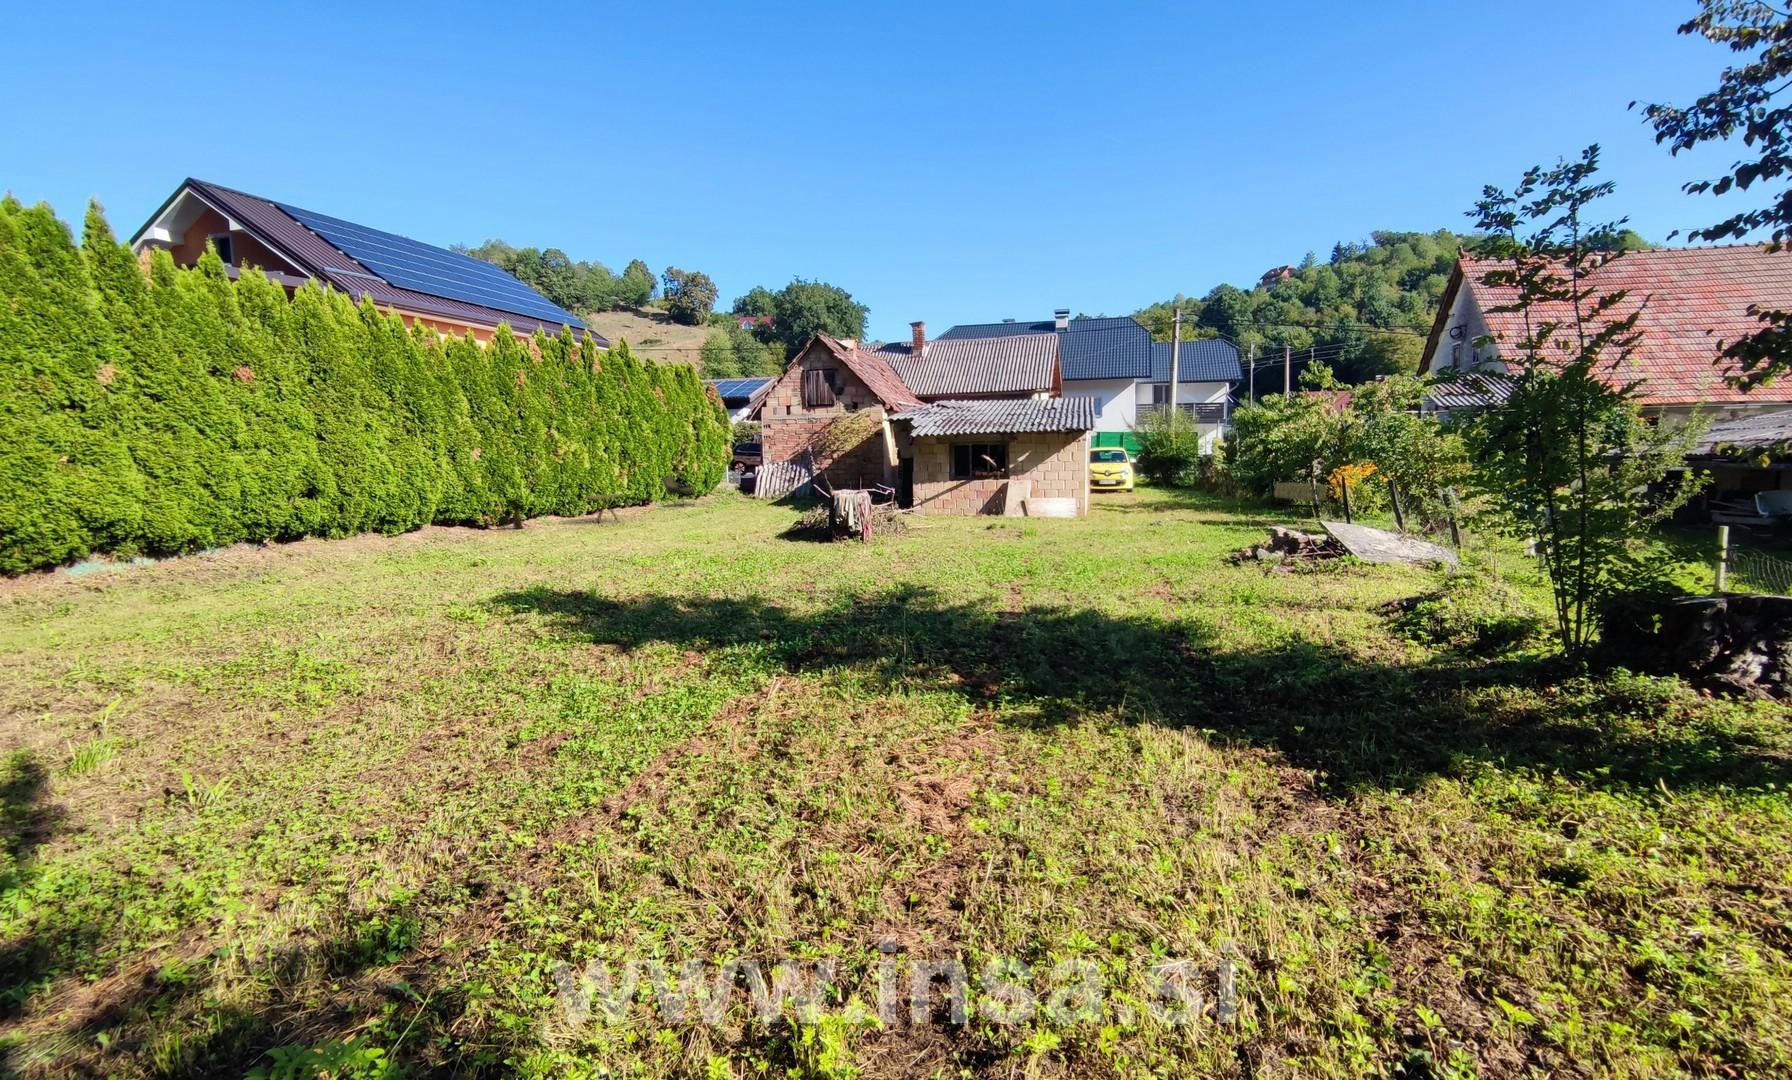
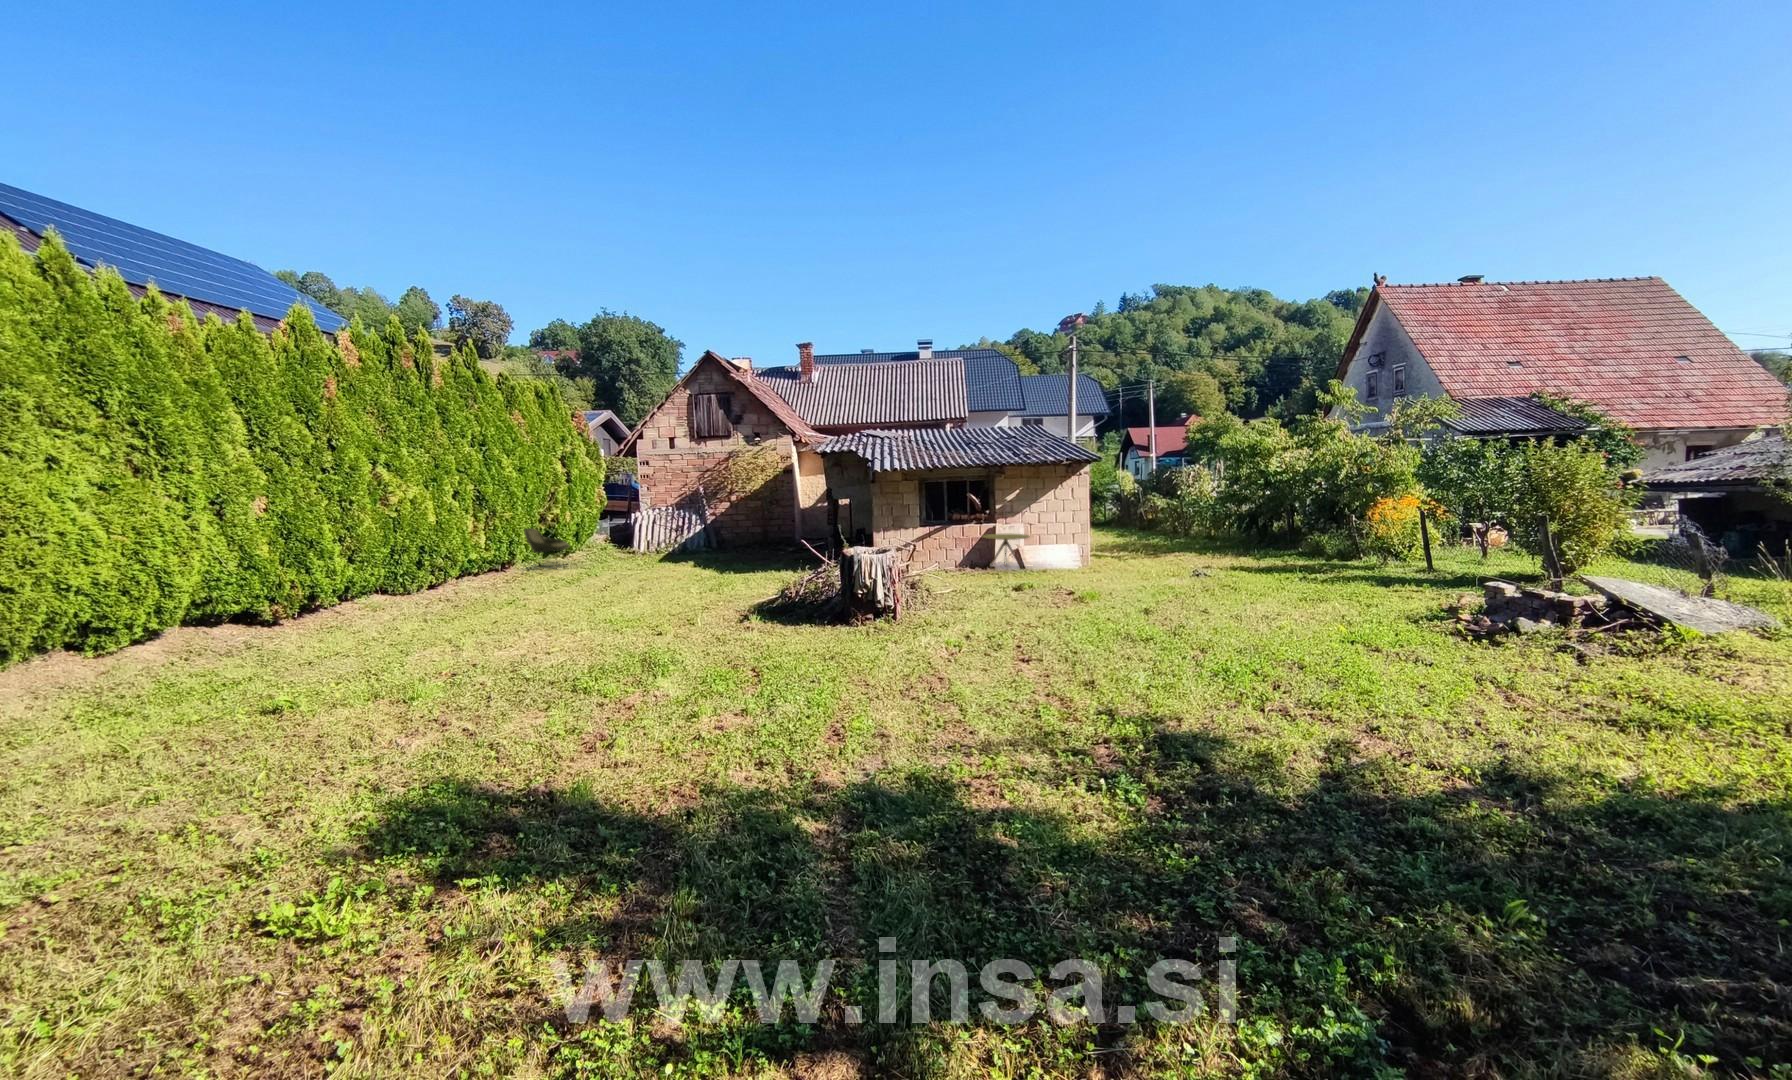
bench: present [1274,483,1327,506] -> none [1235,521,1289,547]
round table: present [585,494,625,523] -> present [983,534,1029,566]
potted plant: present [497,498,526,529] -> none [294,572,348,623]

